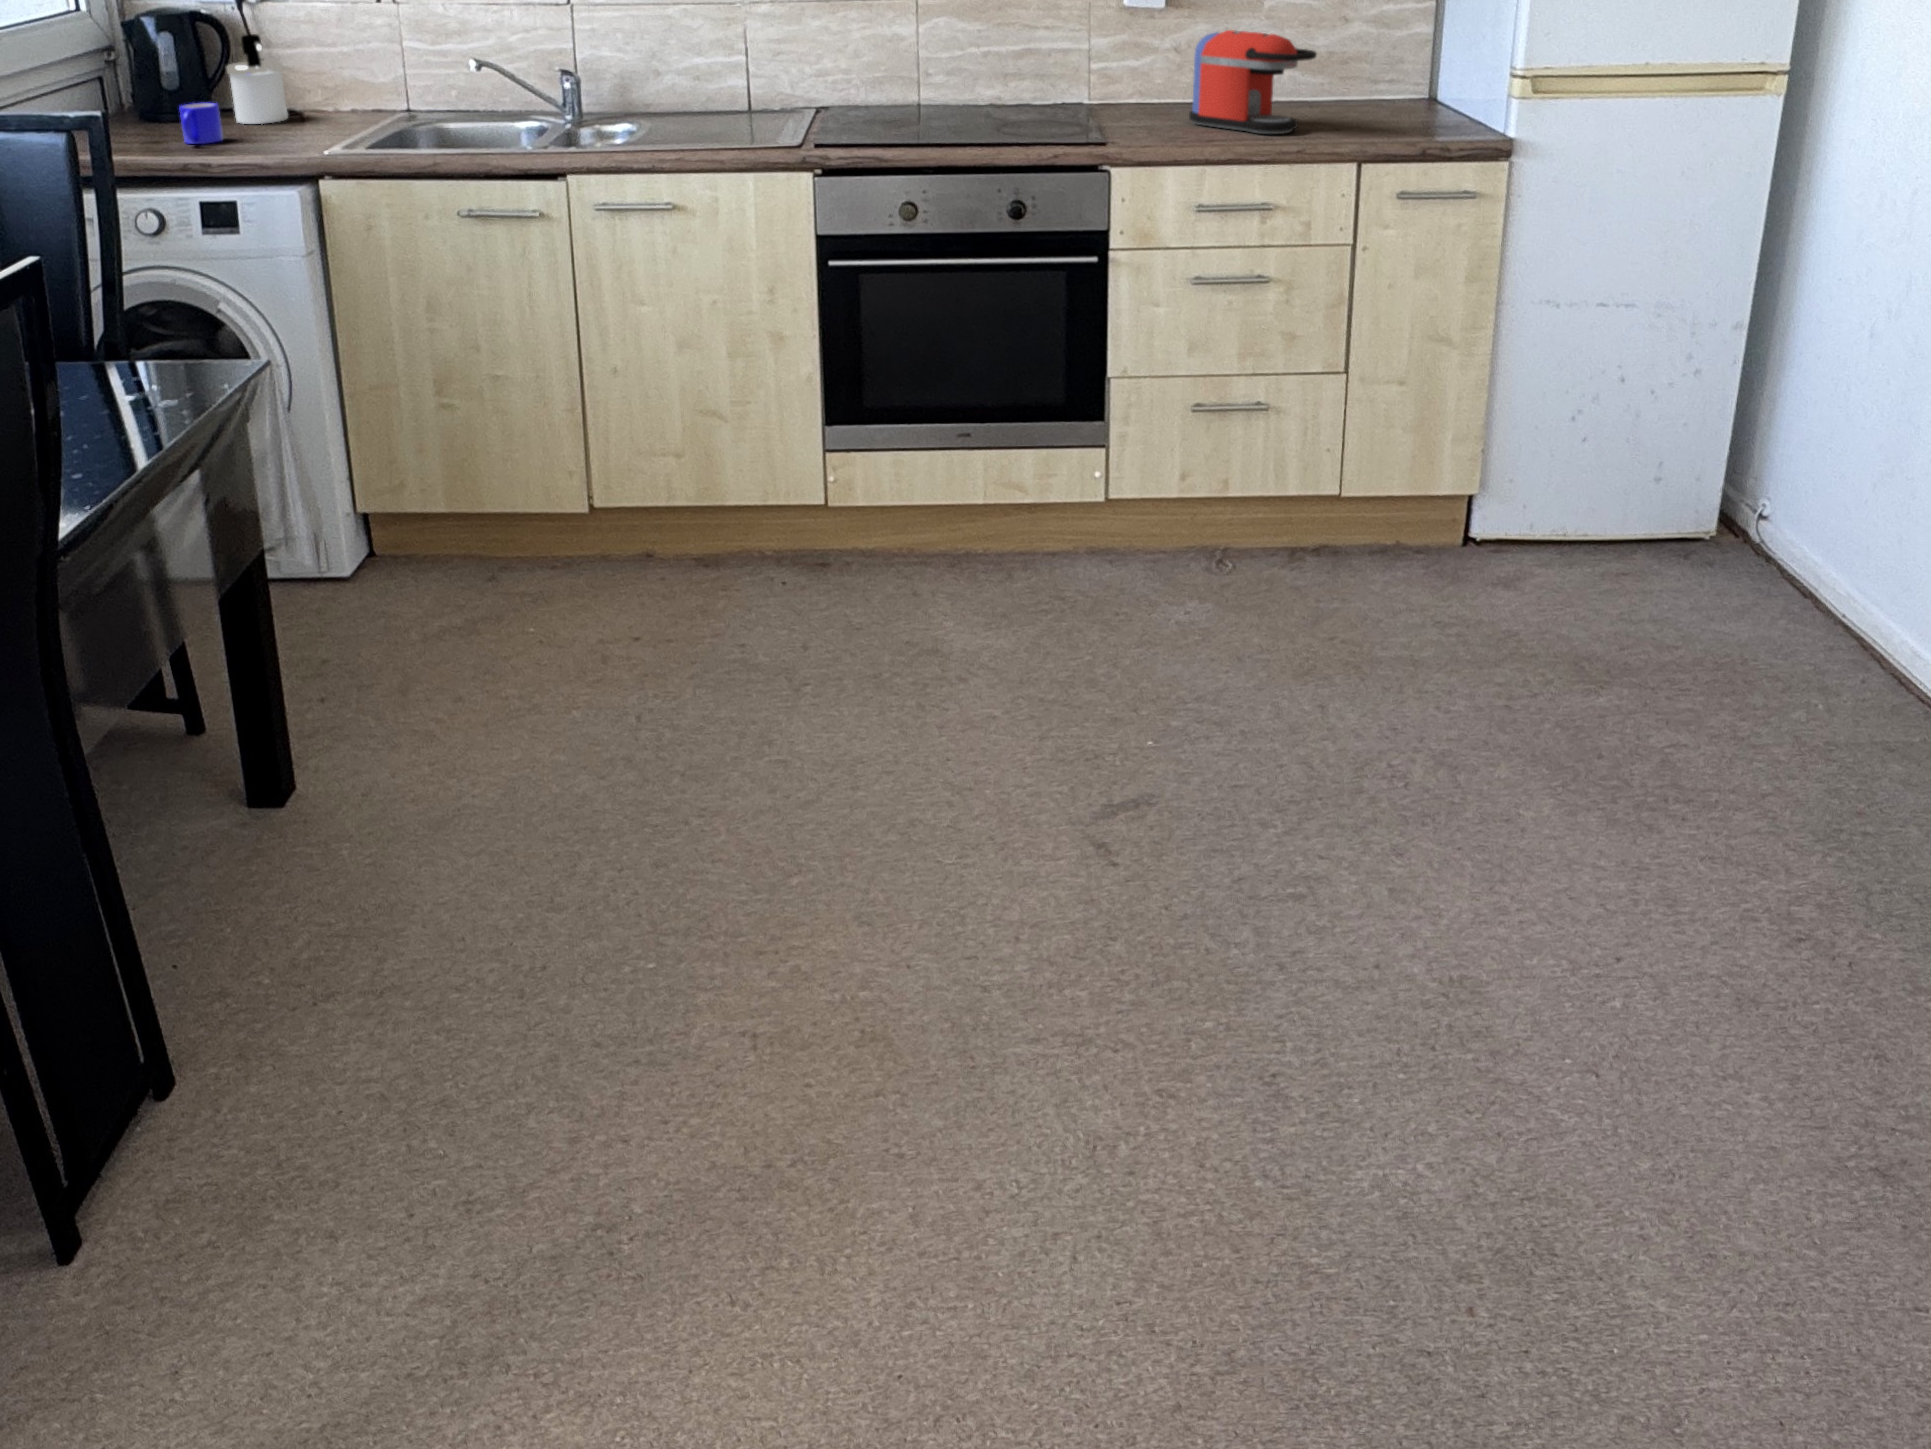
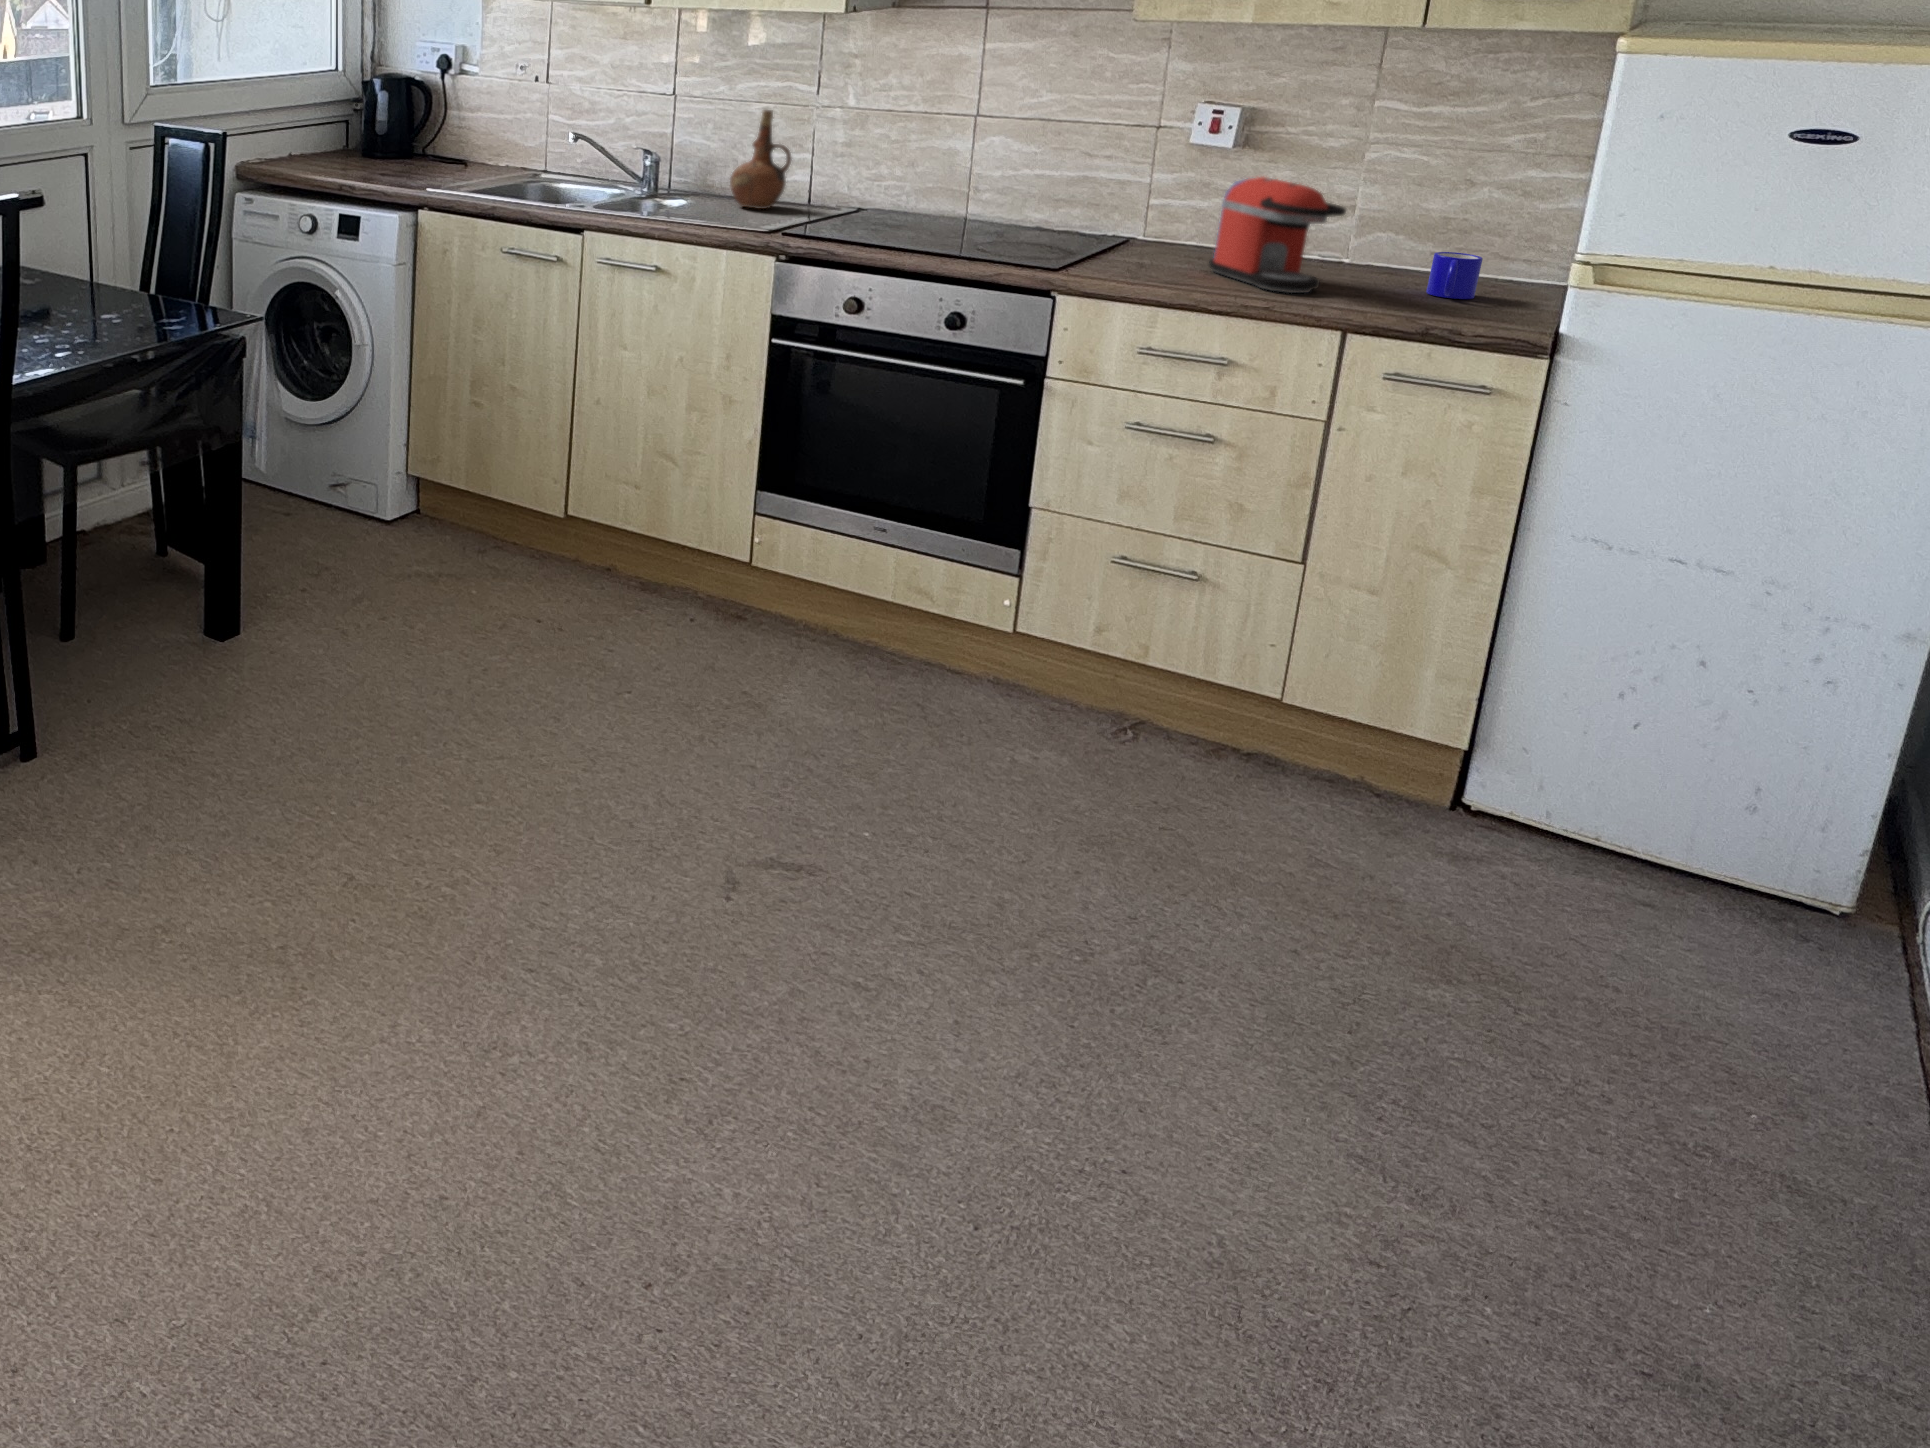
ceramic pitcher: none [680,11,743,123] -> present [730,110,791,209]
soap dispenser: present [226,34,288,124] -> none [424,97,464,166]
mug: present [179,103,223,144] -> present [1426,252,1483,299]

